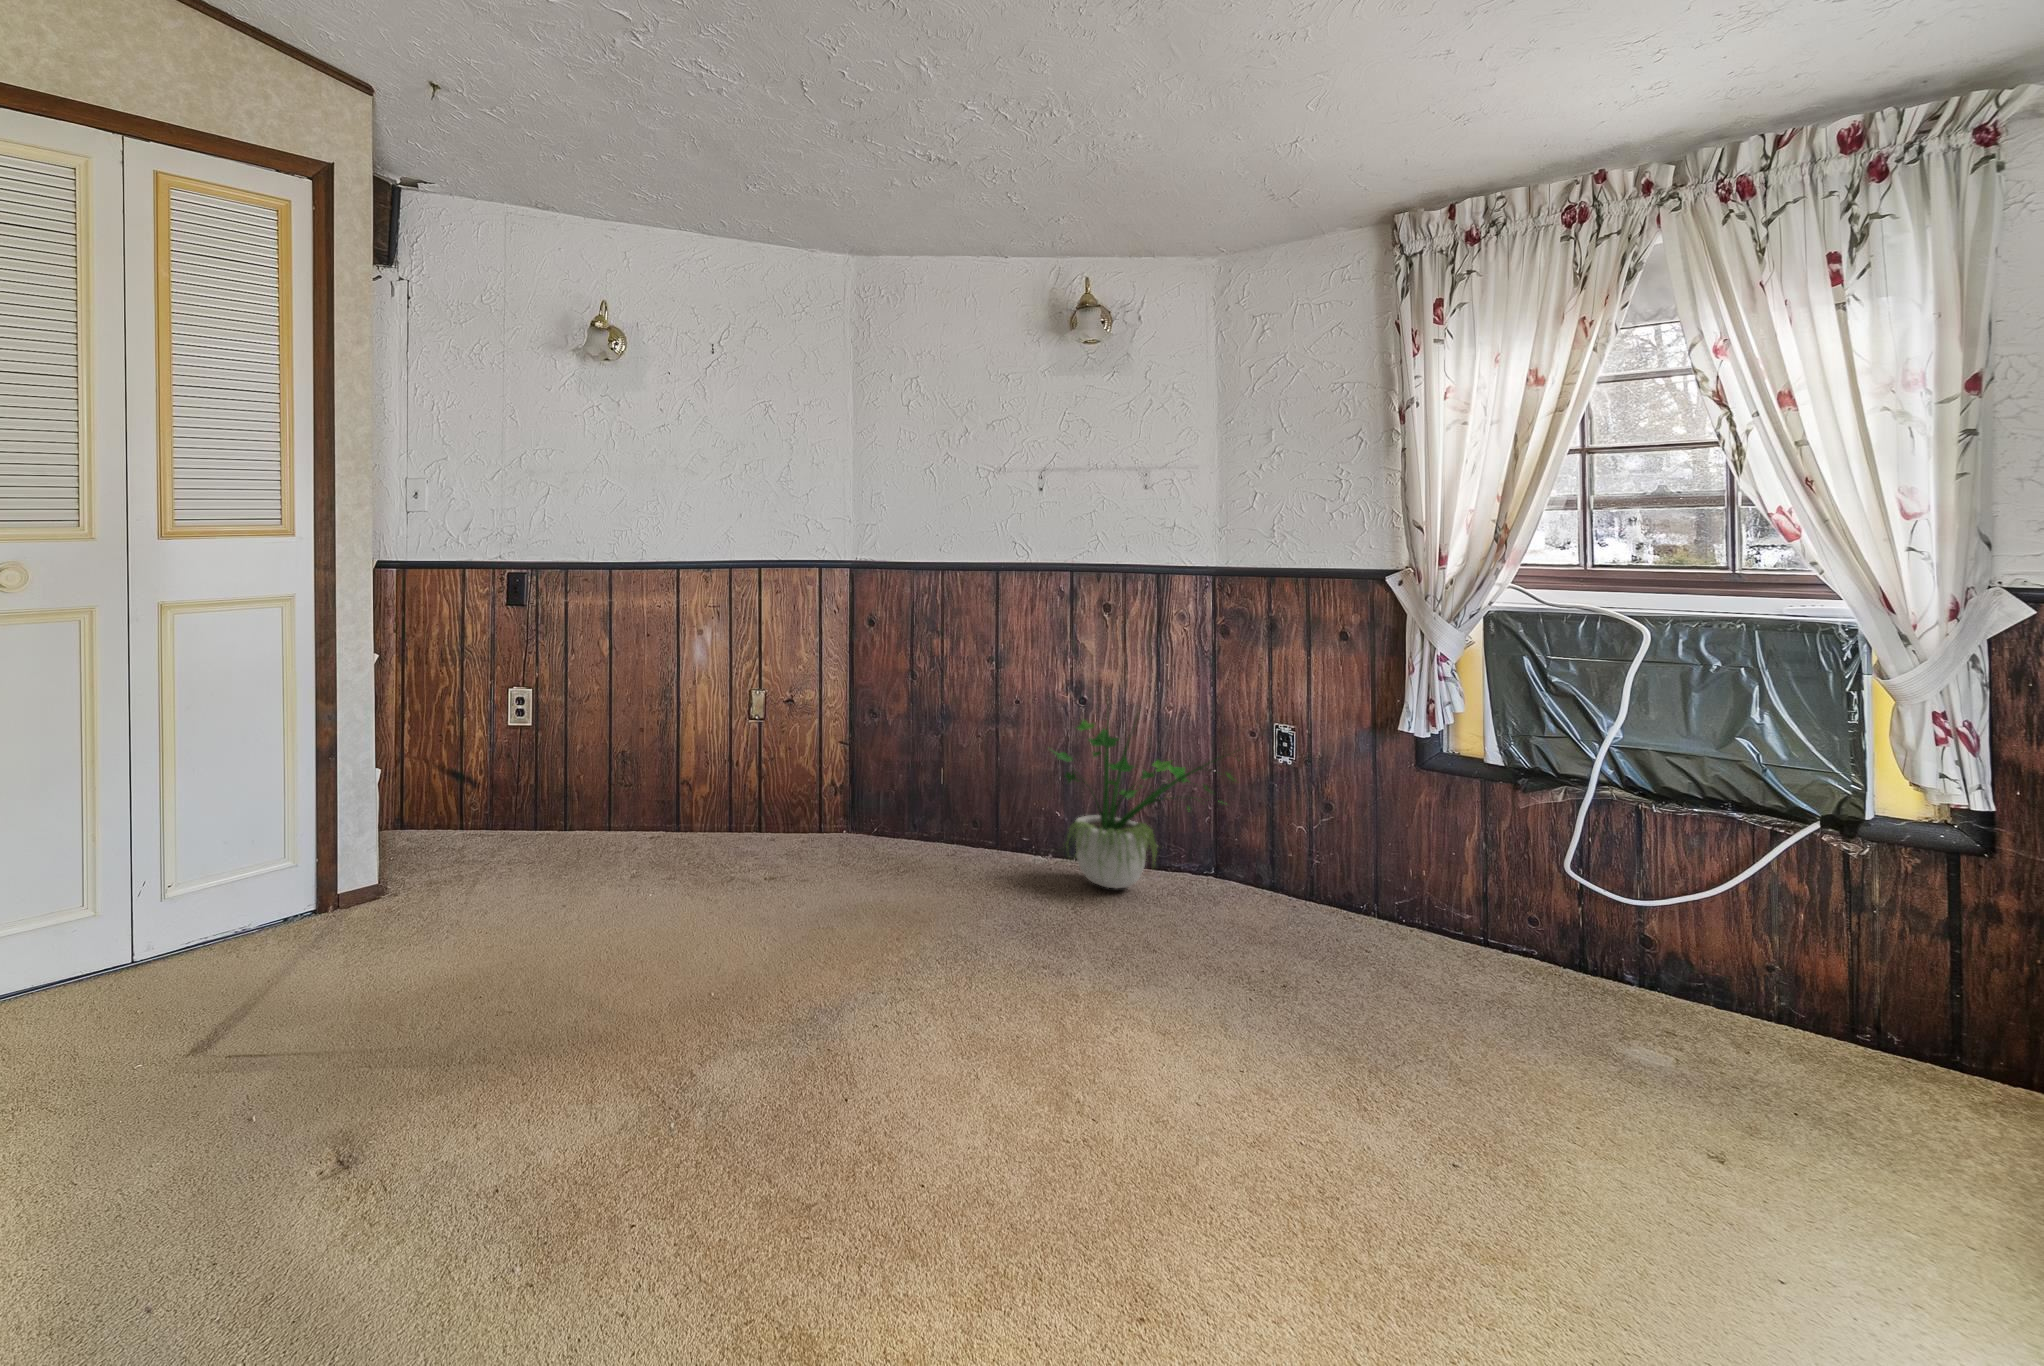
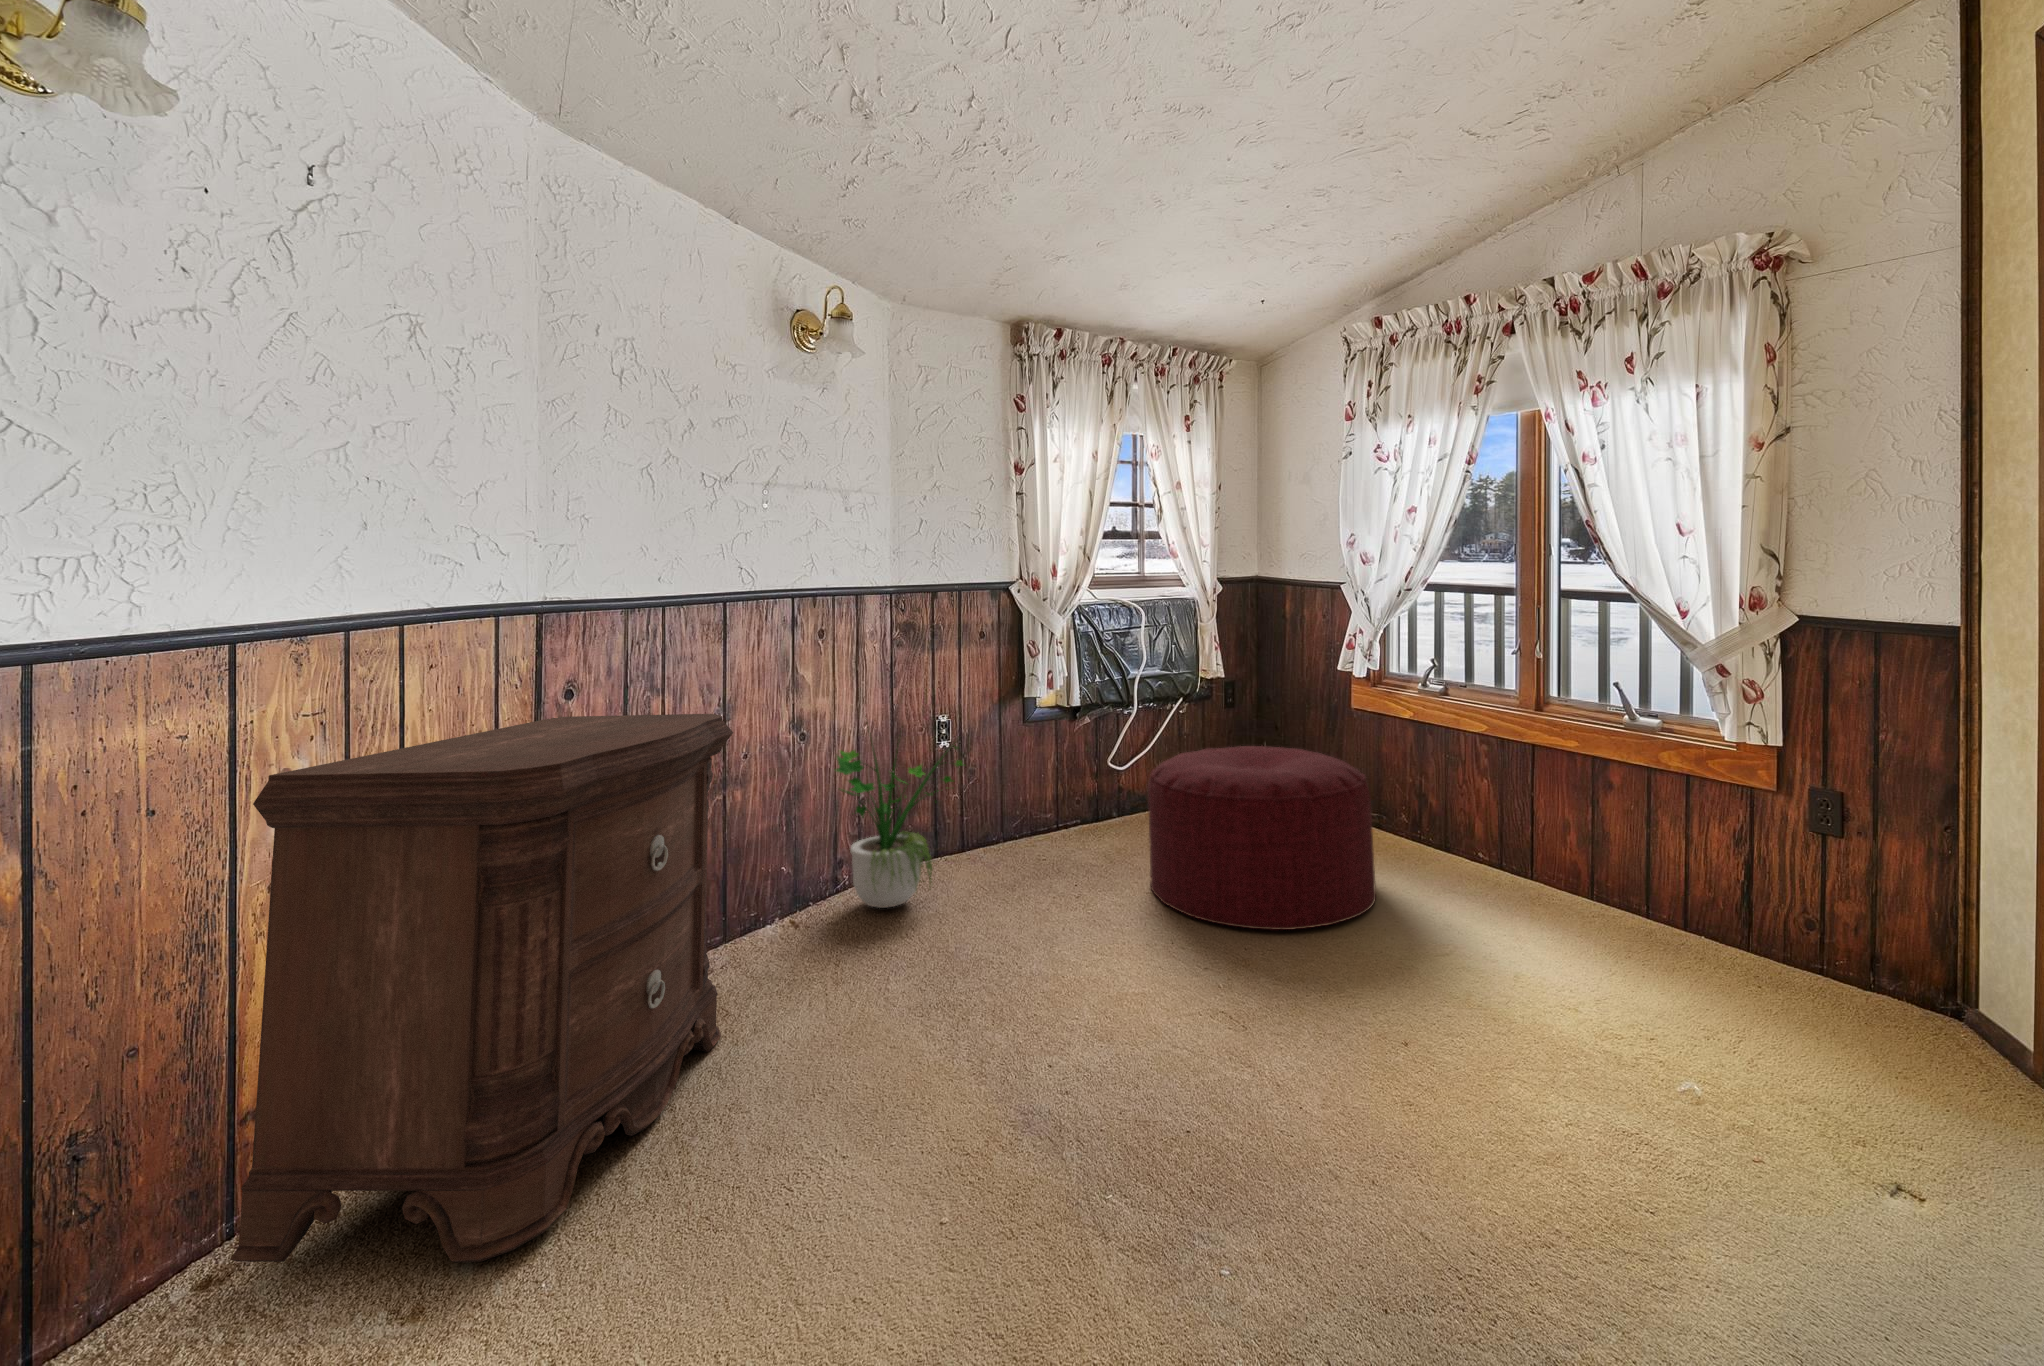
nightstand: none [665,630,894,877] -> present [231,714,733,1263]
ottoman: none [1278,848,1768,1246] -> present [1148,746,1376,930]

